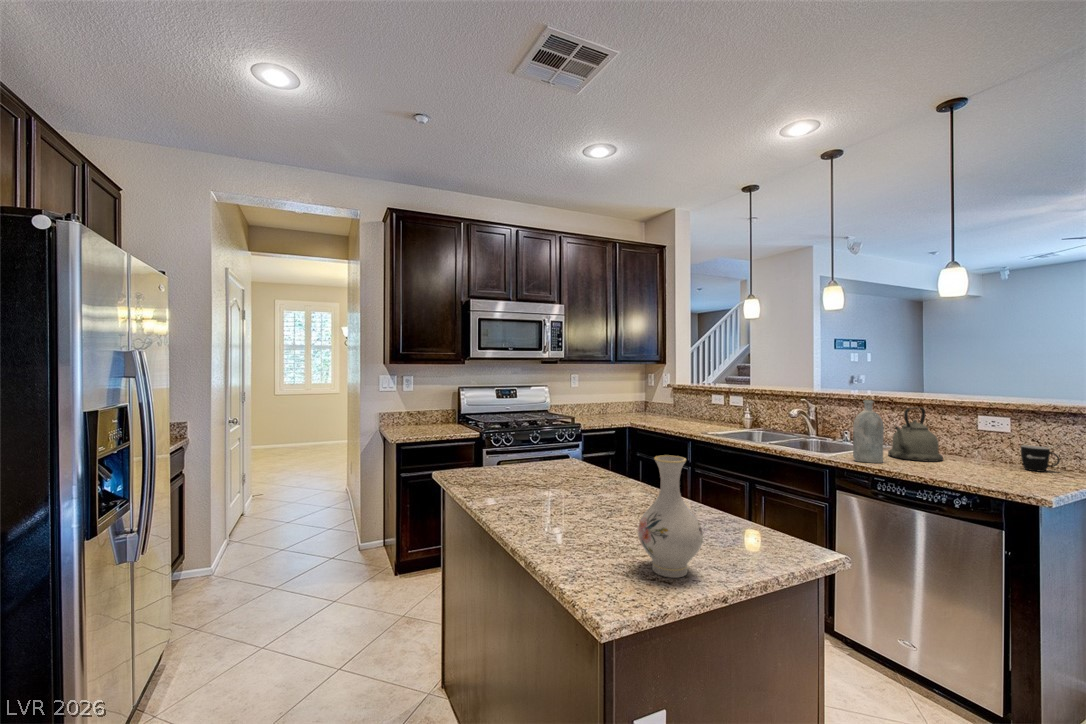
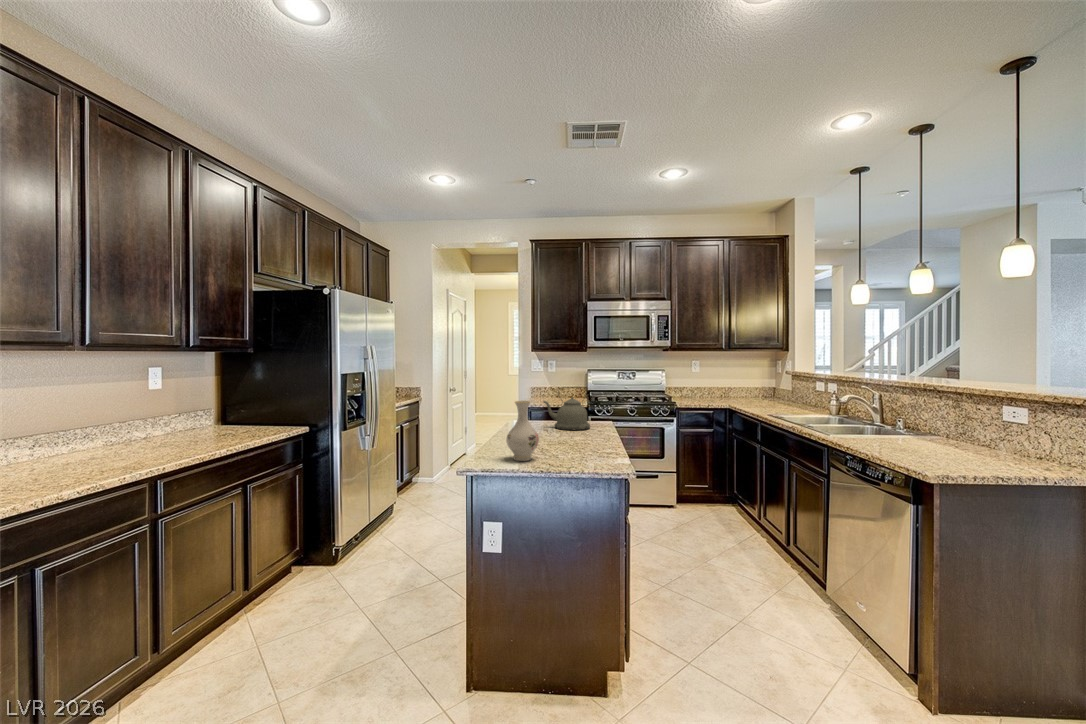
bottle: present [853,400,884,463] -> none [844,386,872,443]
kettle: present [888,407,943,462] -> present [543,397,590,430]
mug: present [1021,445,1060,472] -> none [1014,436,1052,464]

